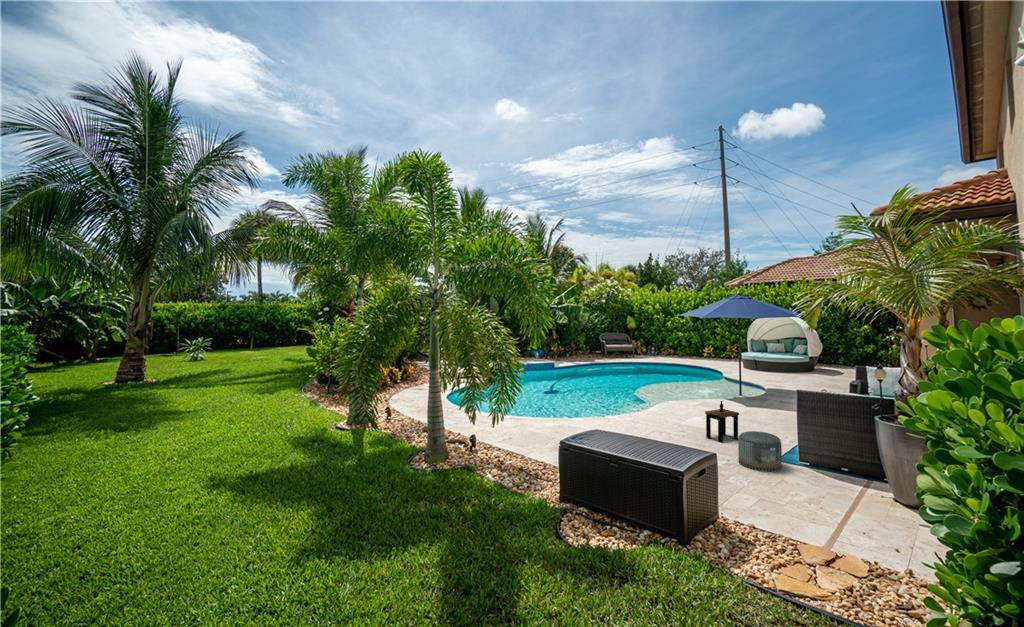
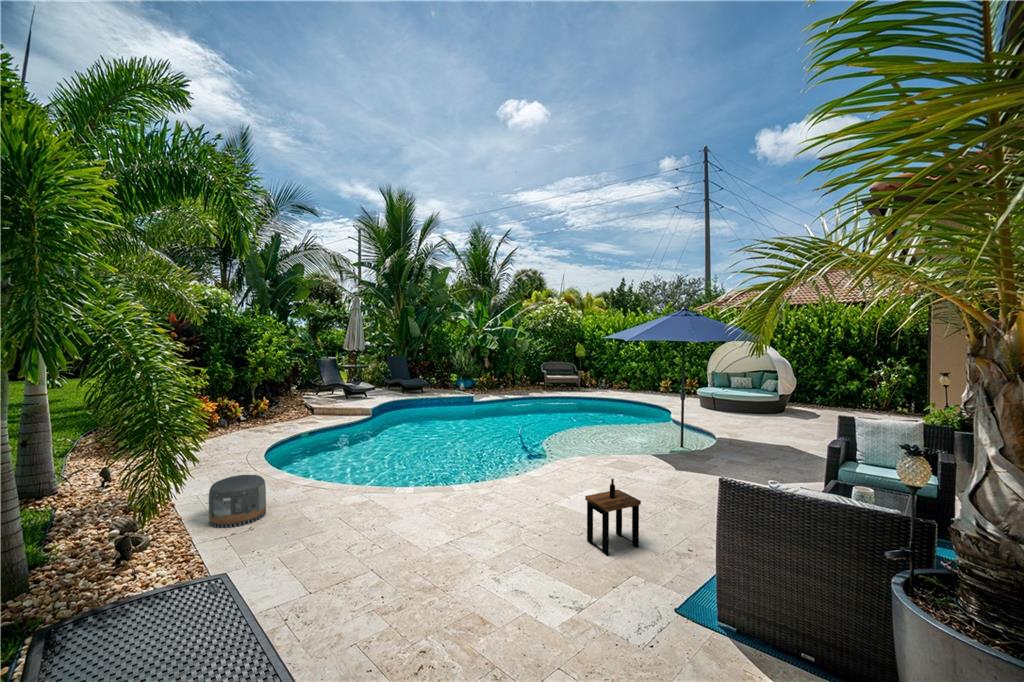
pouf: present [738,431,782,472] -> present [209,475,266,528]

